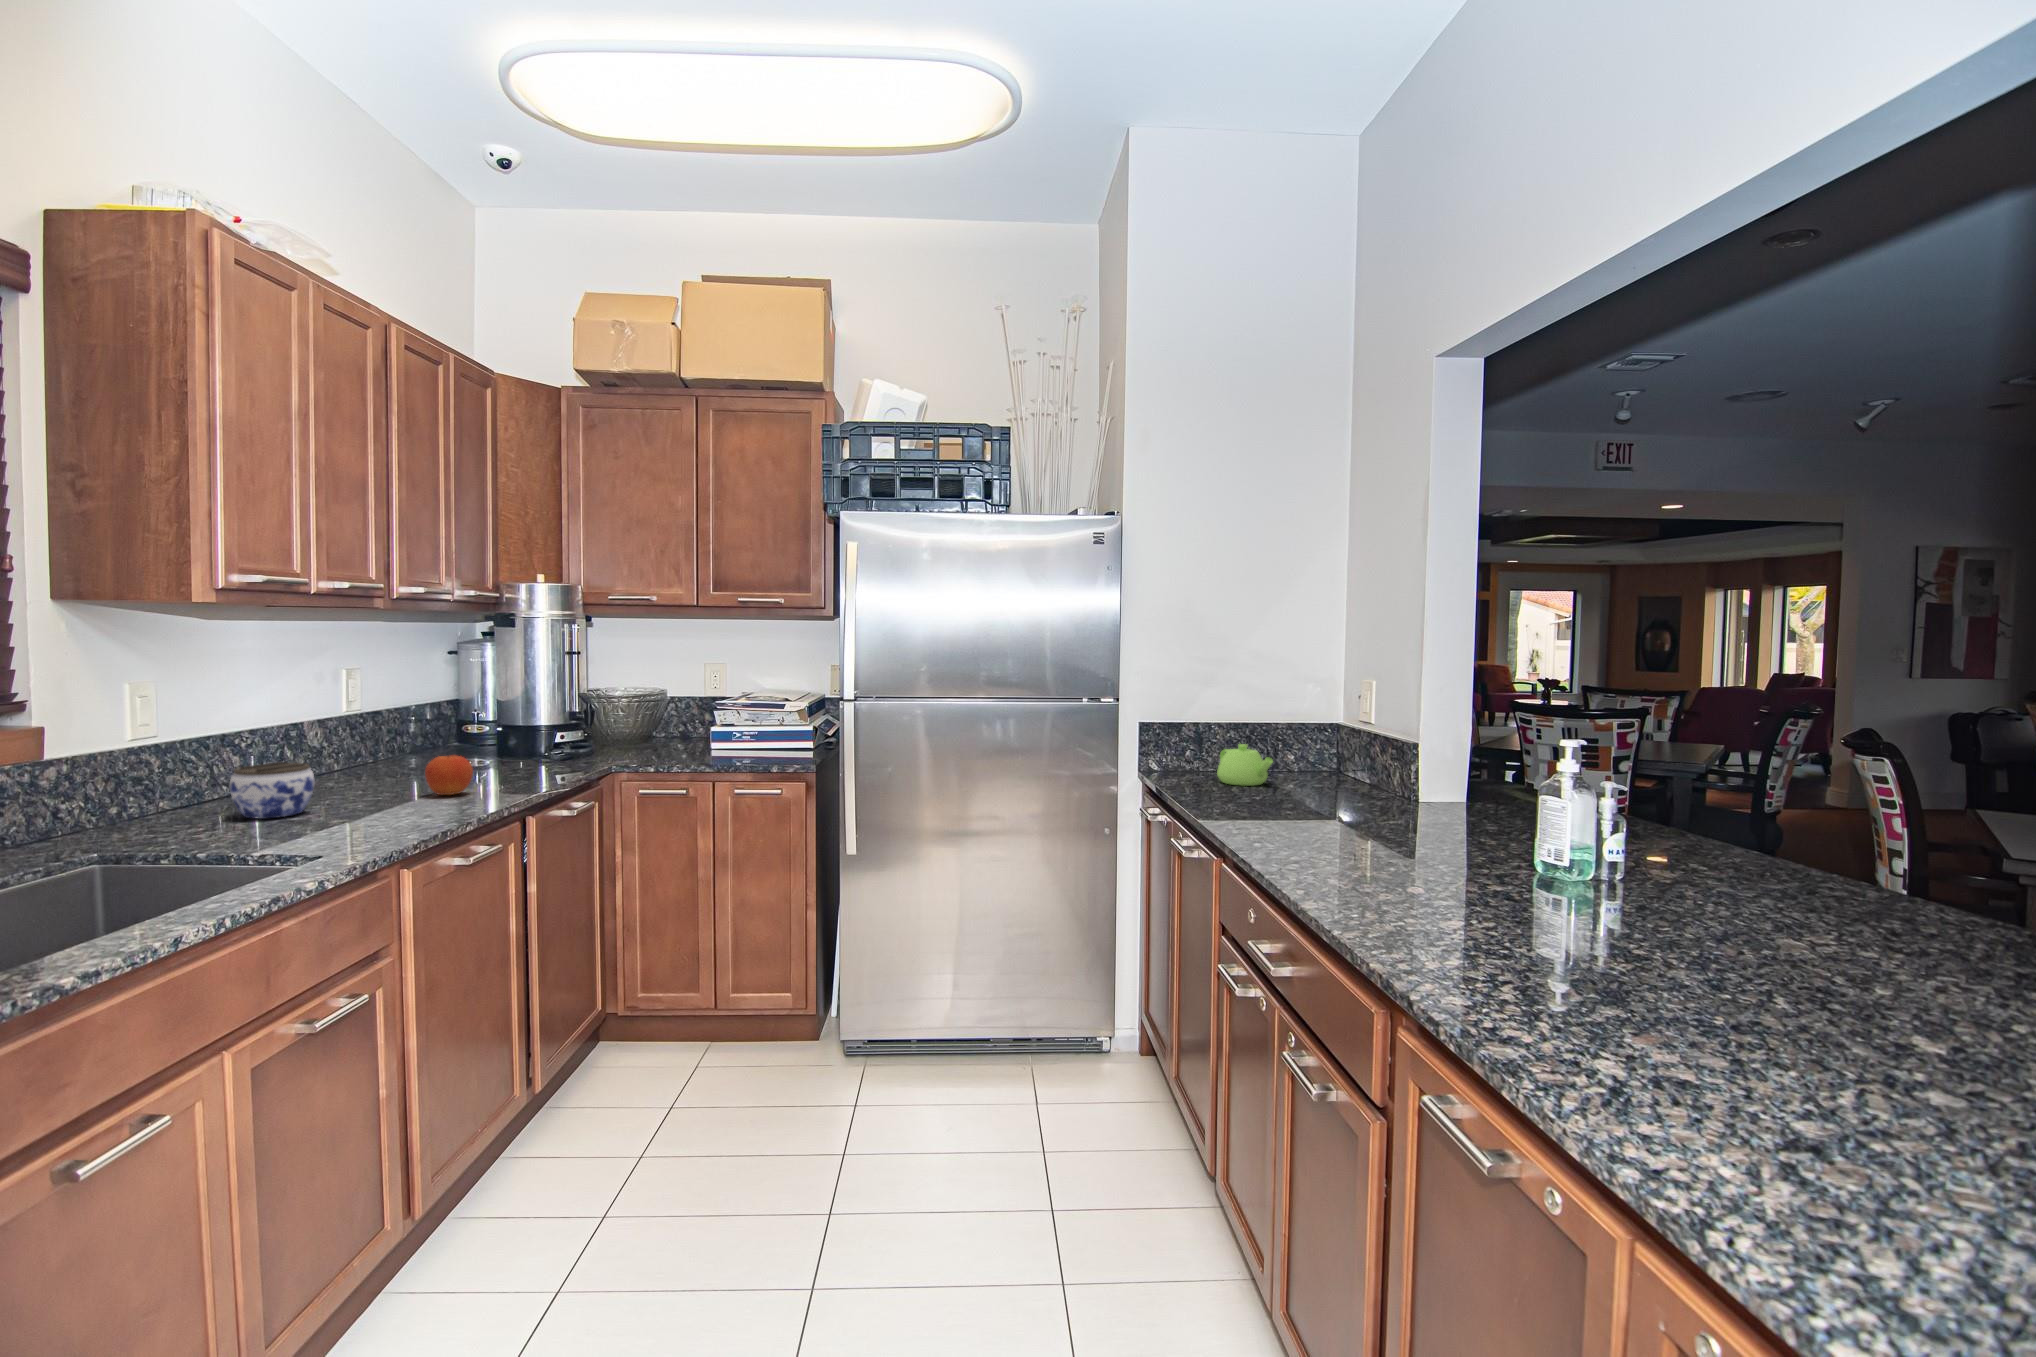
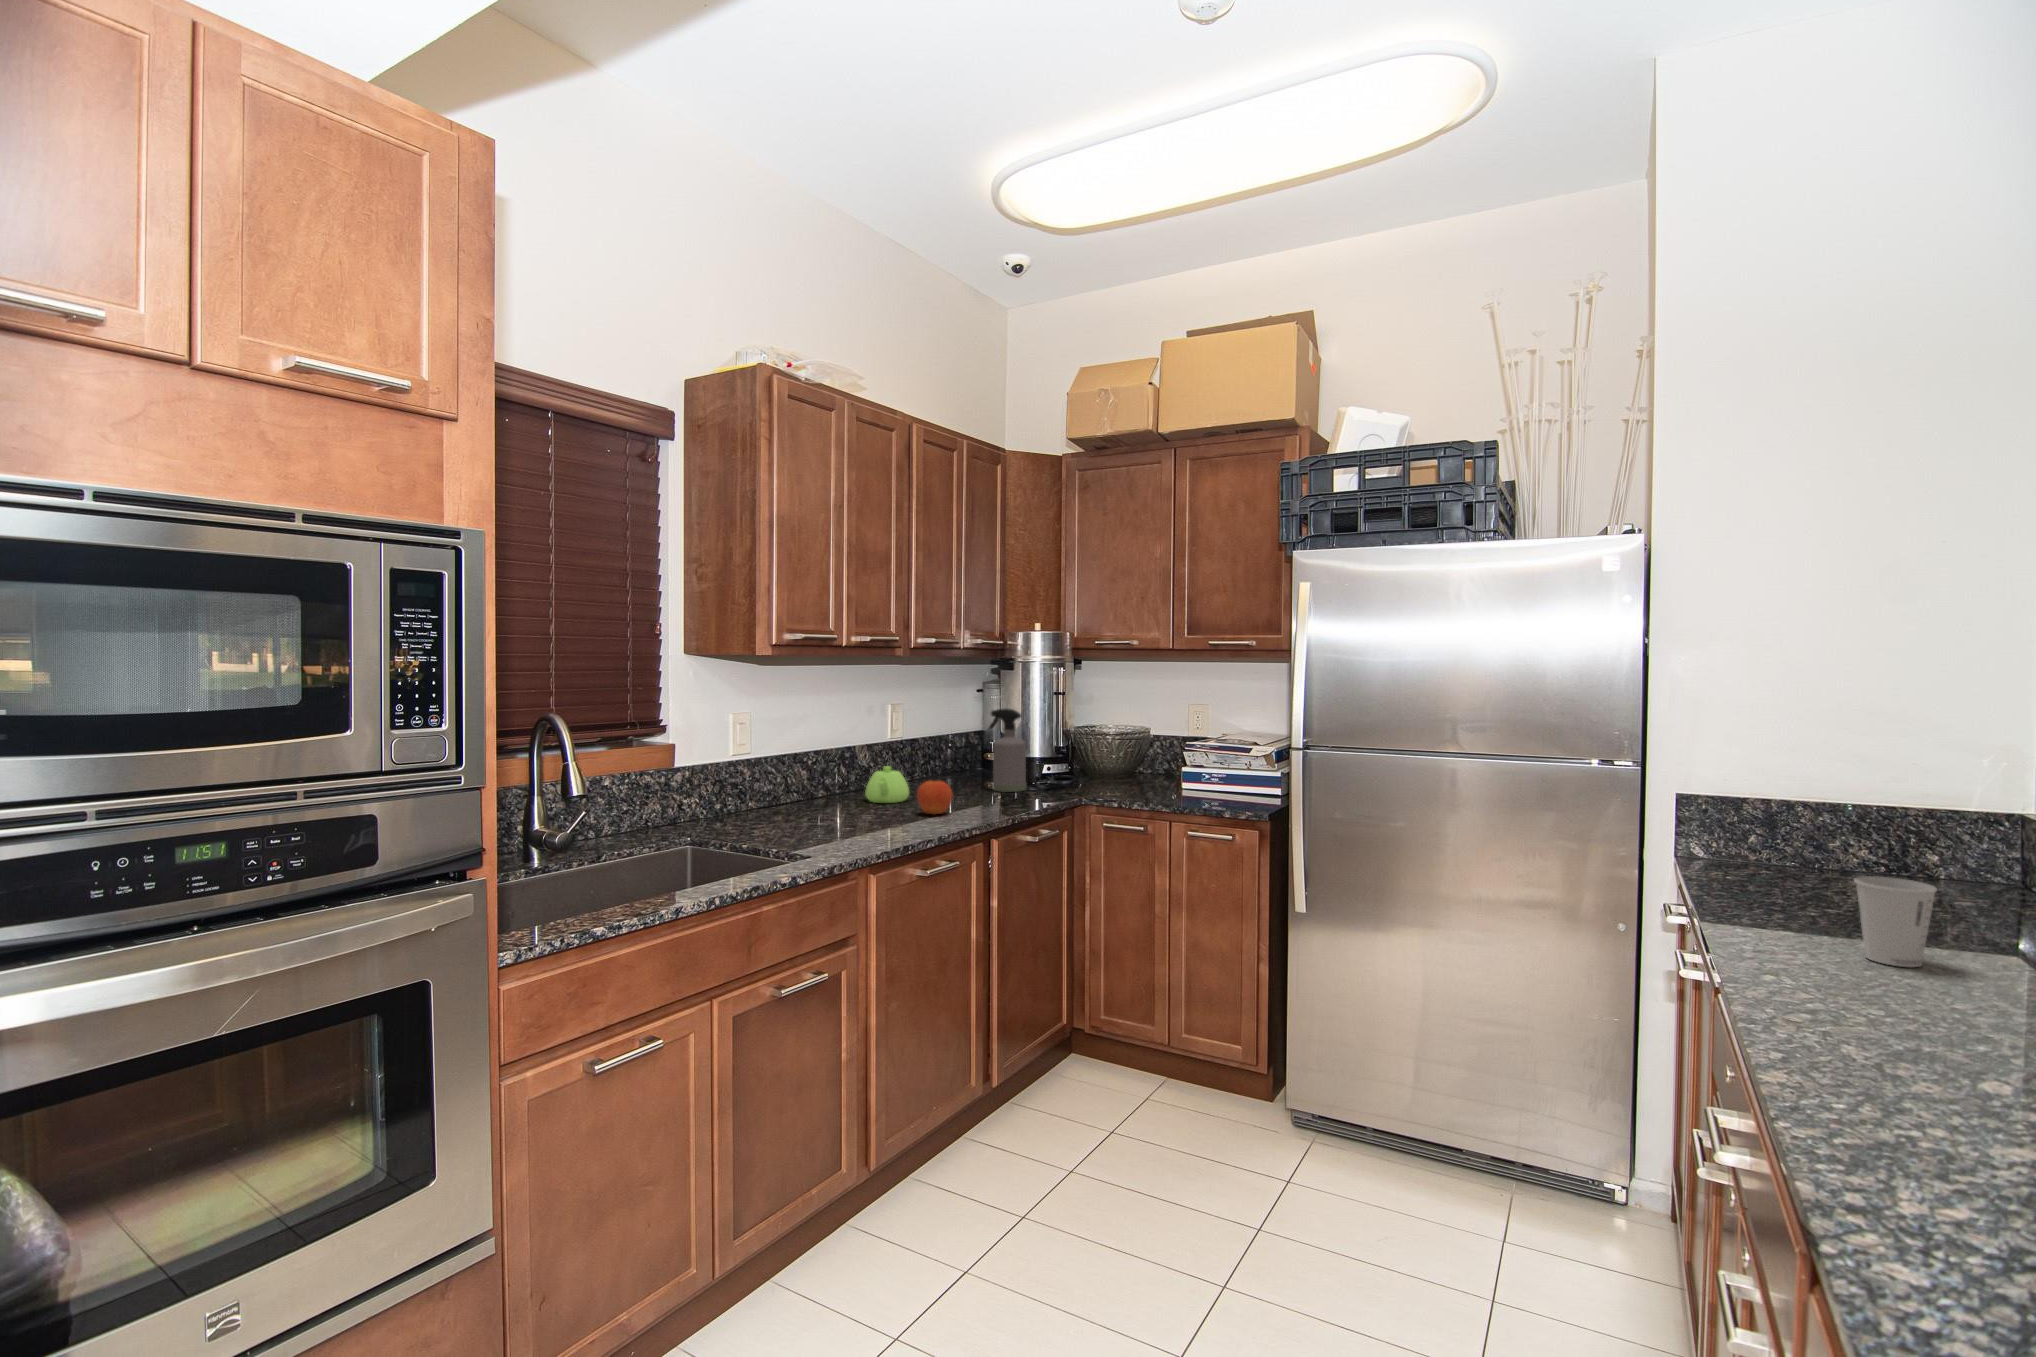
spray bottle: none [488,671,540,766] -> present [989,709,1027,792]
teapot: present [1217,744,1273,786] -> present [865,766,909,803]
jar: present [230,762,315,819] -> none [784,778,837,822]
paper cup: none [1290,766,1334,825] -> present [1854,876,1937,967]

